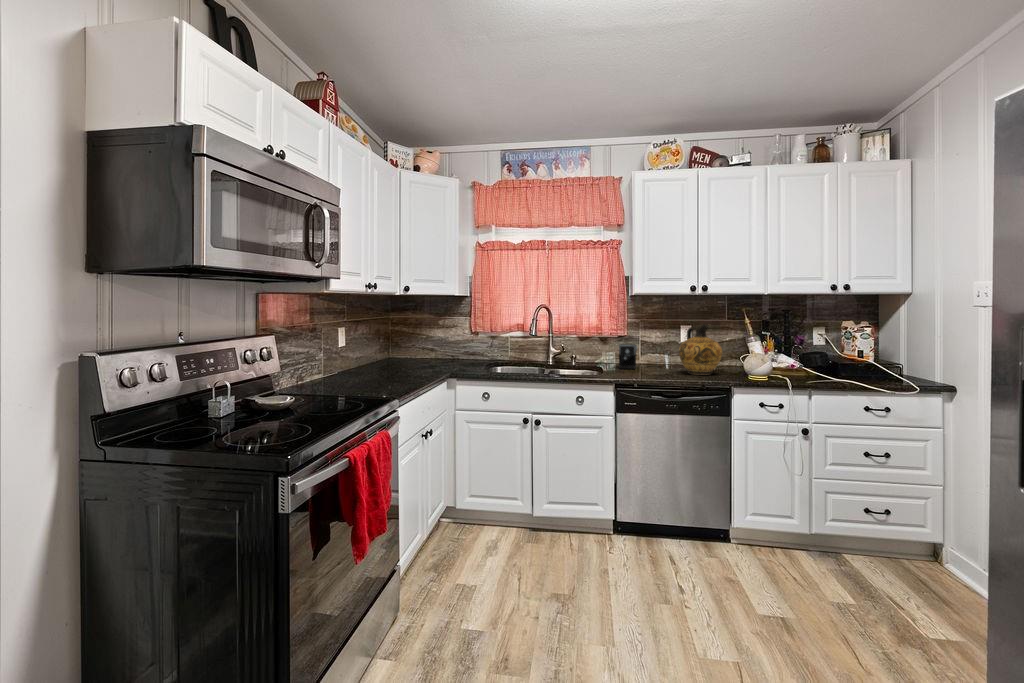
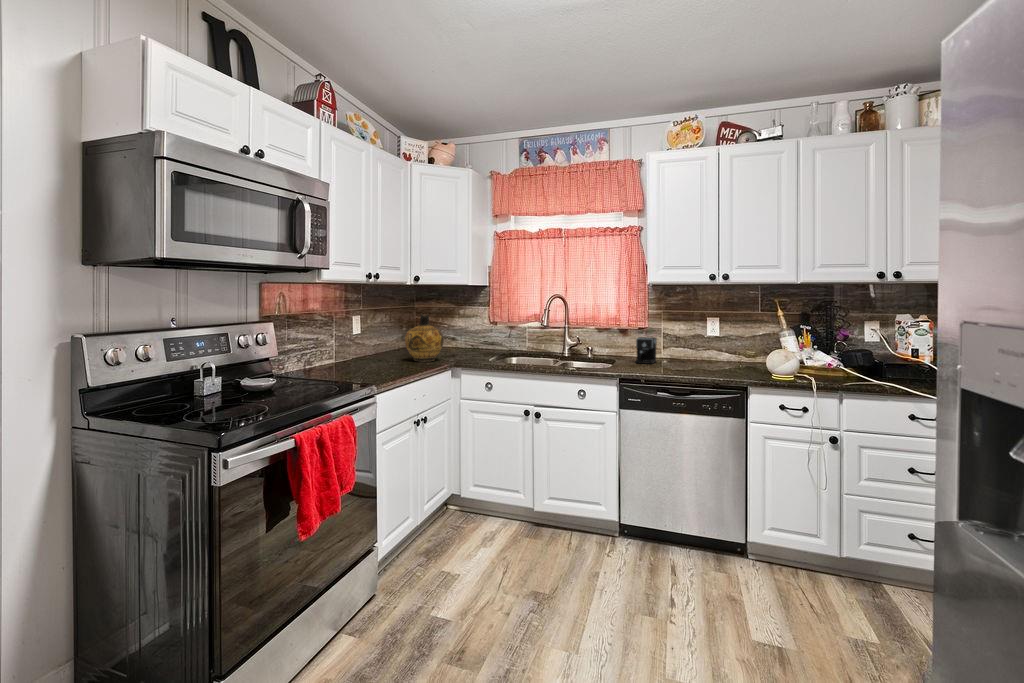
ceramic jug: present [679,324,722,375] -> present [405,313,444,361]

